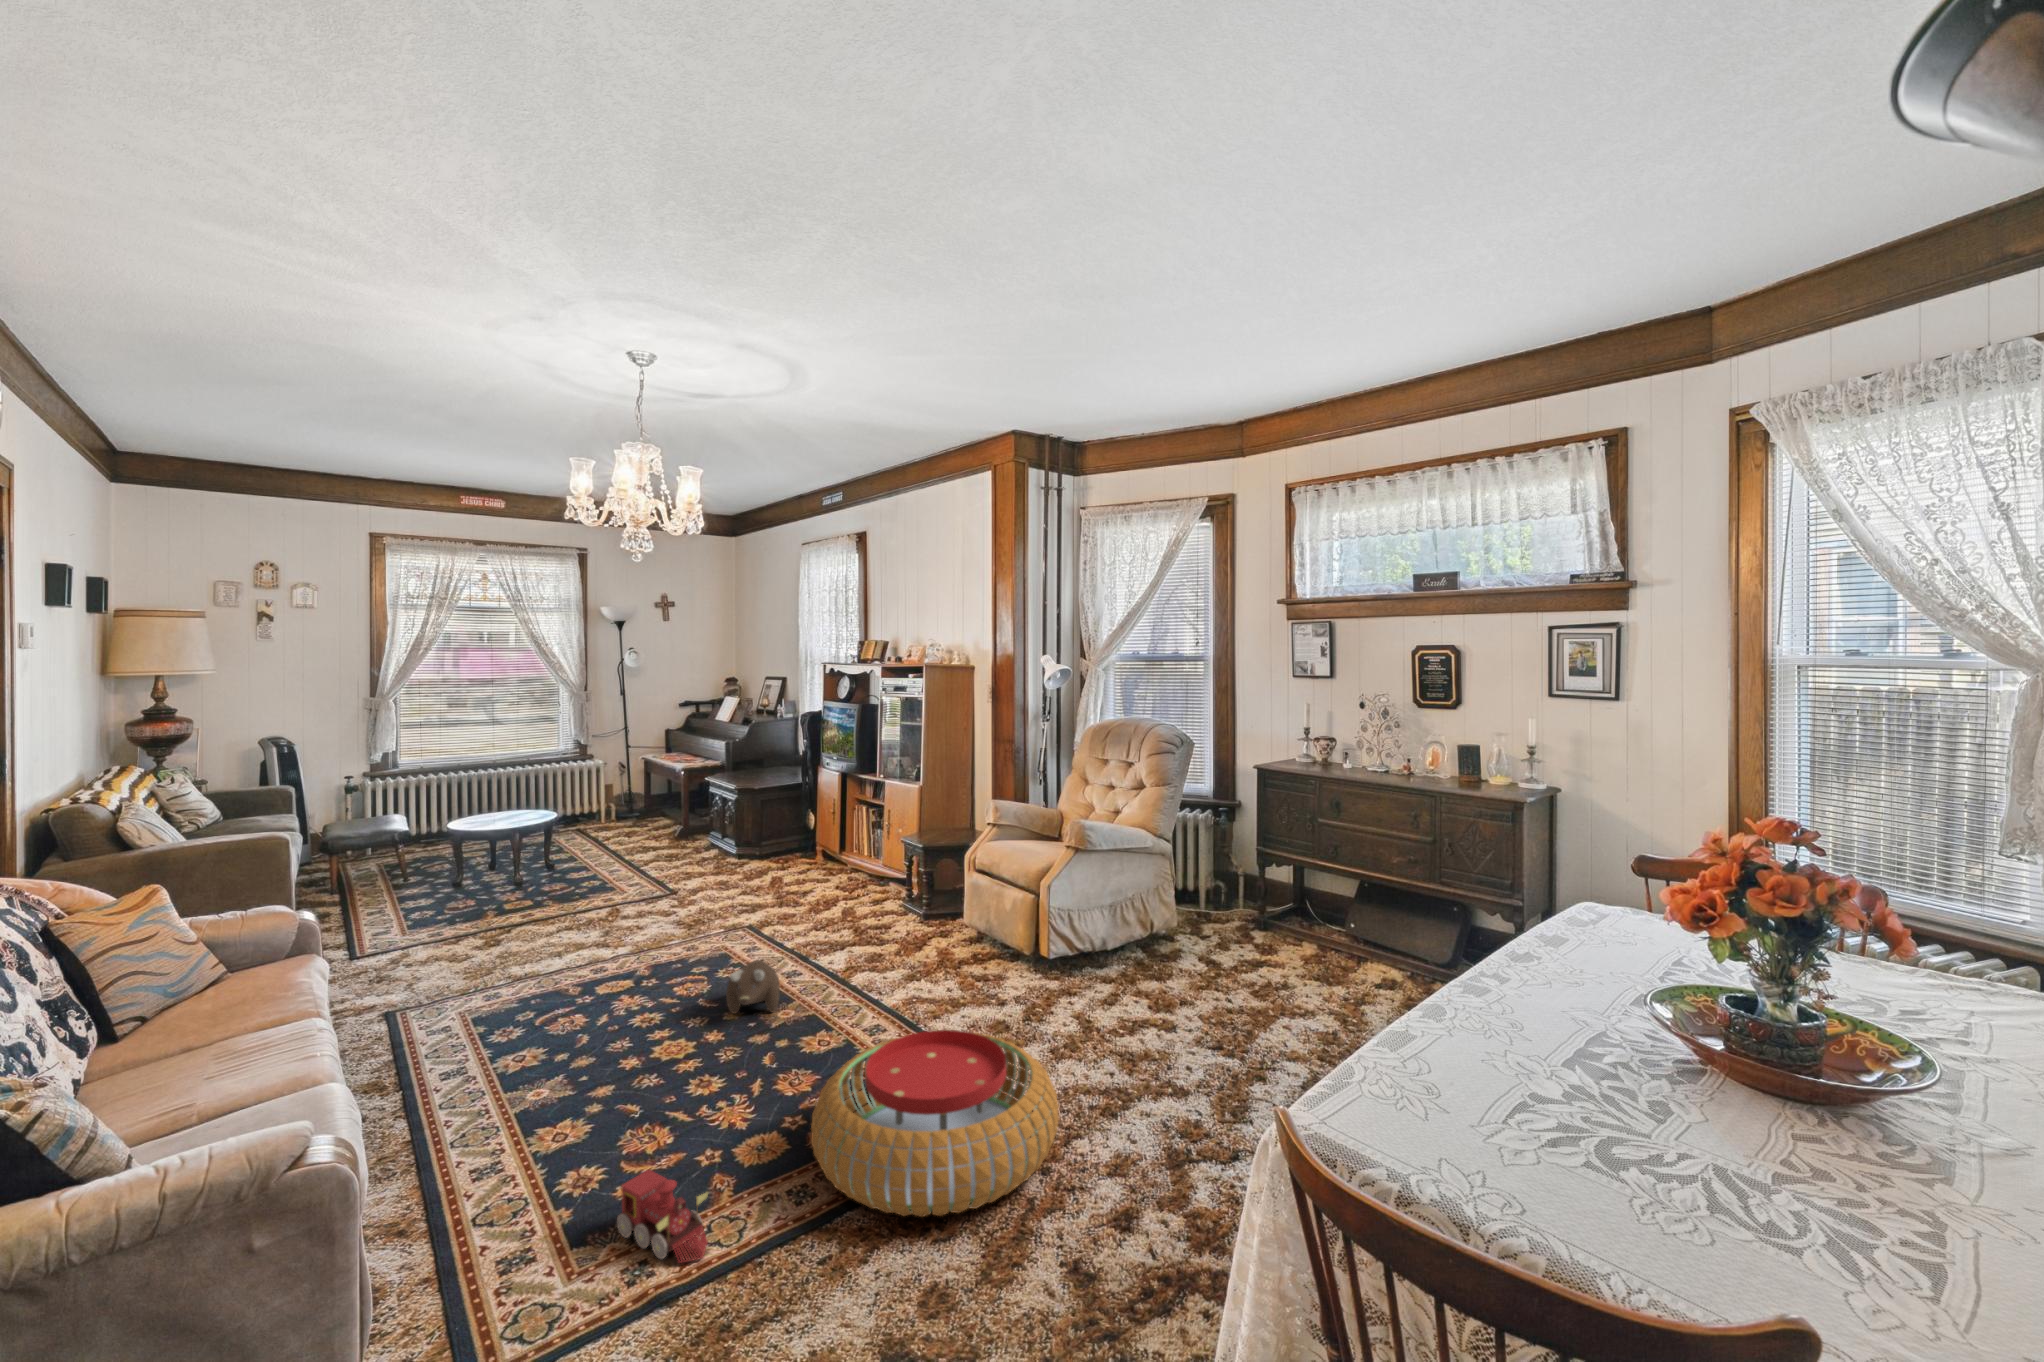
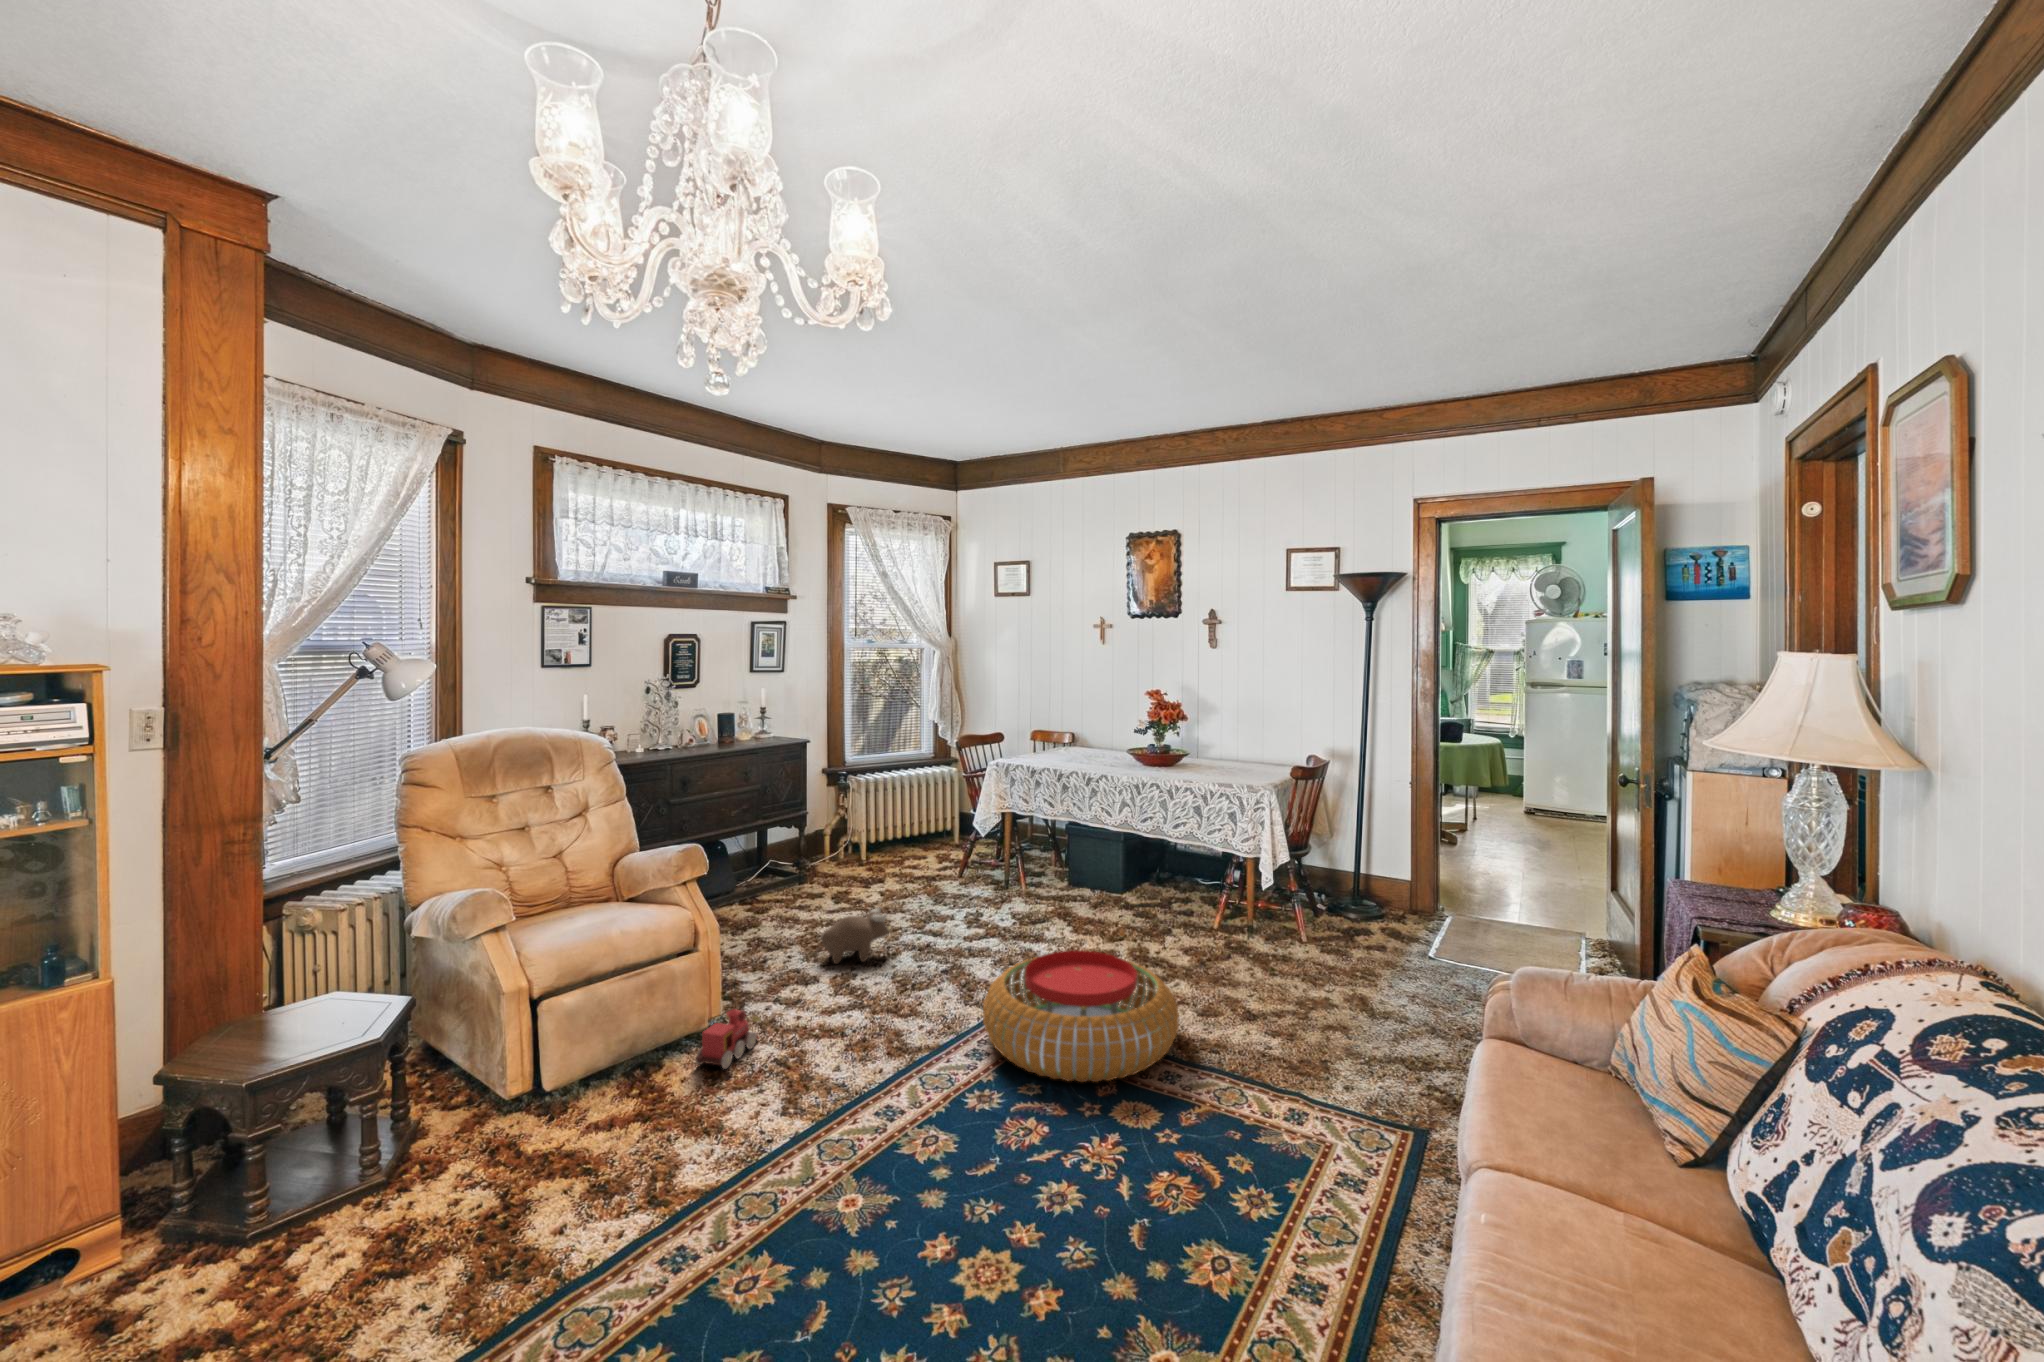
plush toy: present [726,960,780,1014] -> present [821,908,891,964]
toy train: present [617,1169,708,1263] -> present [696,1009,761,1069]

